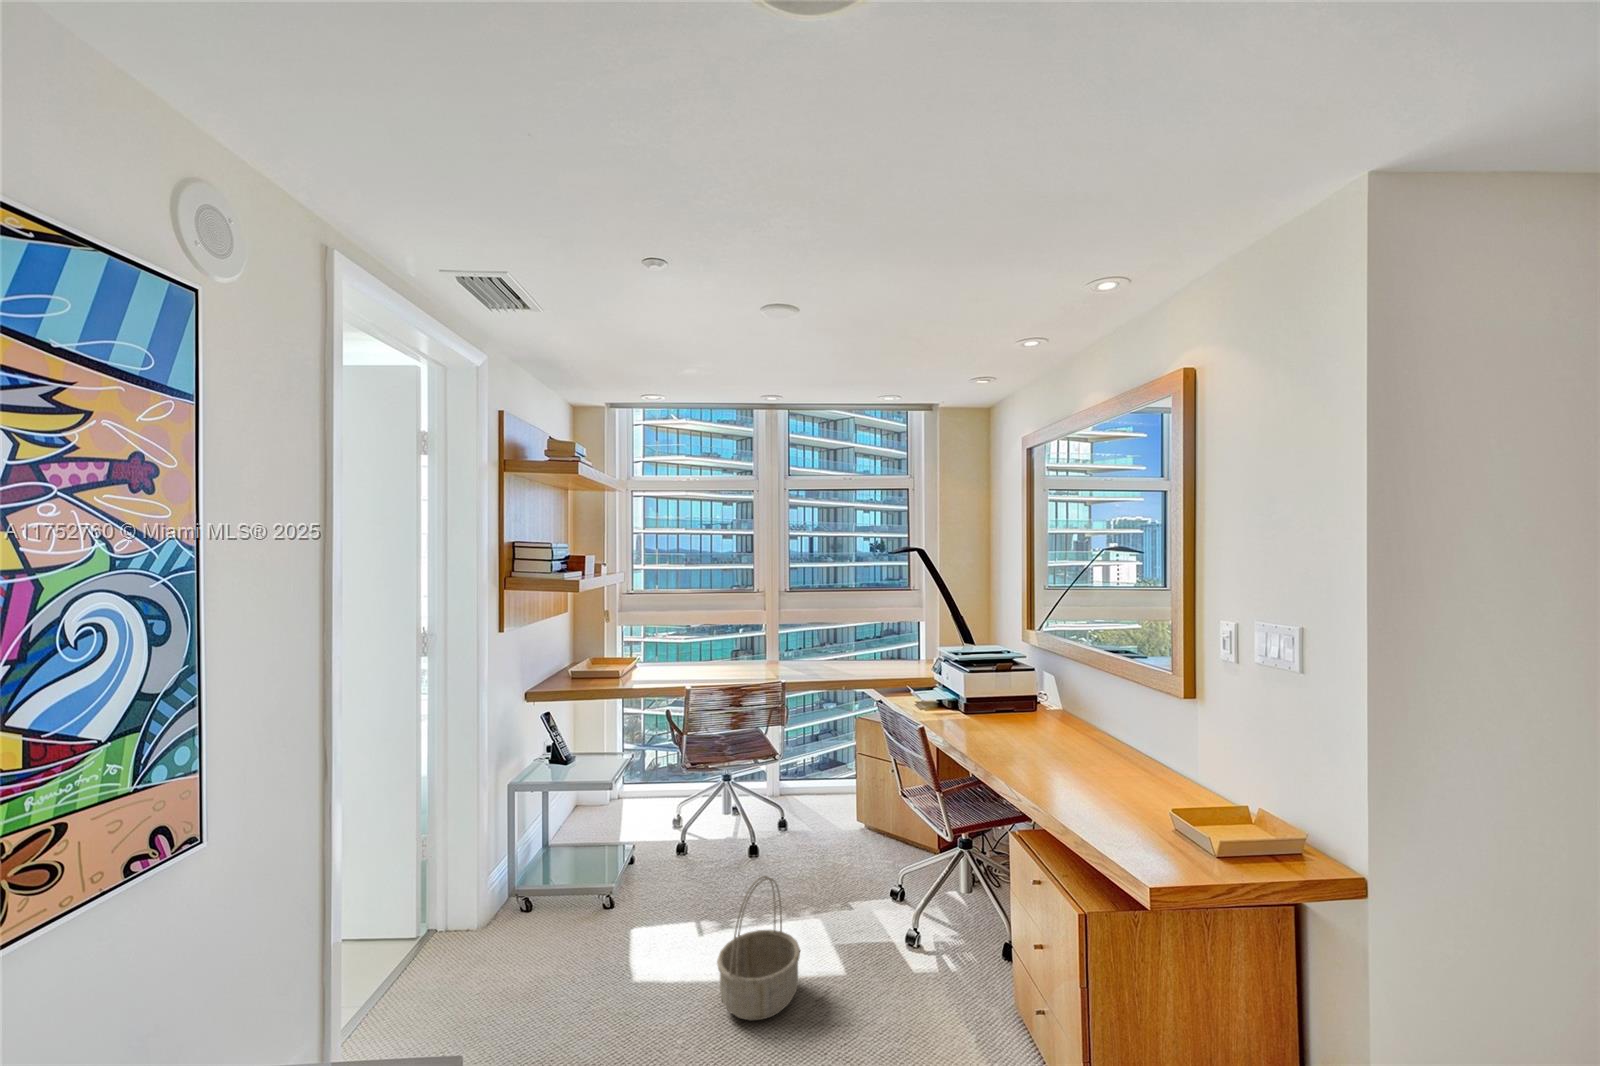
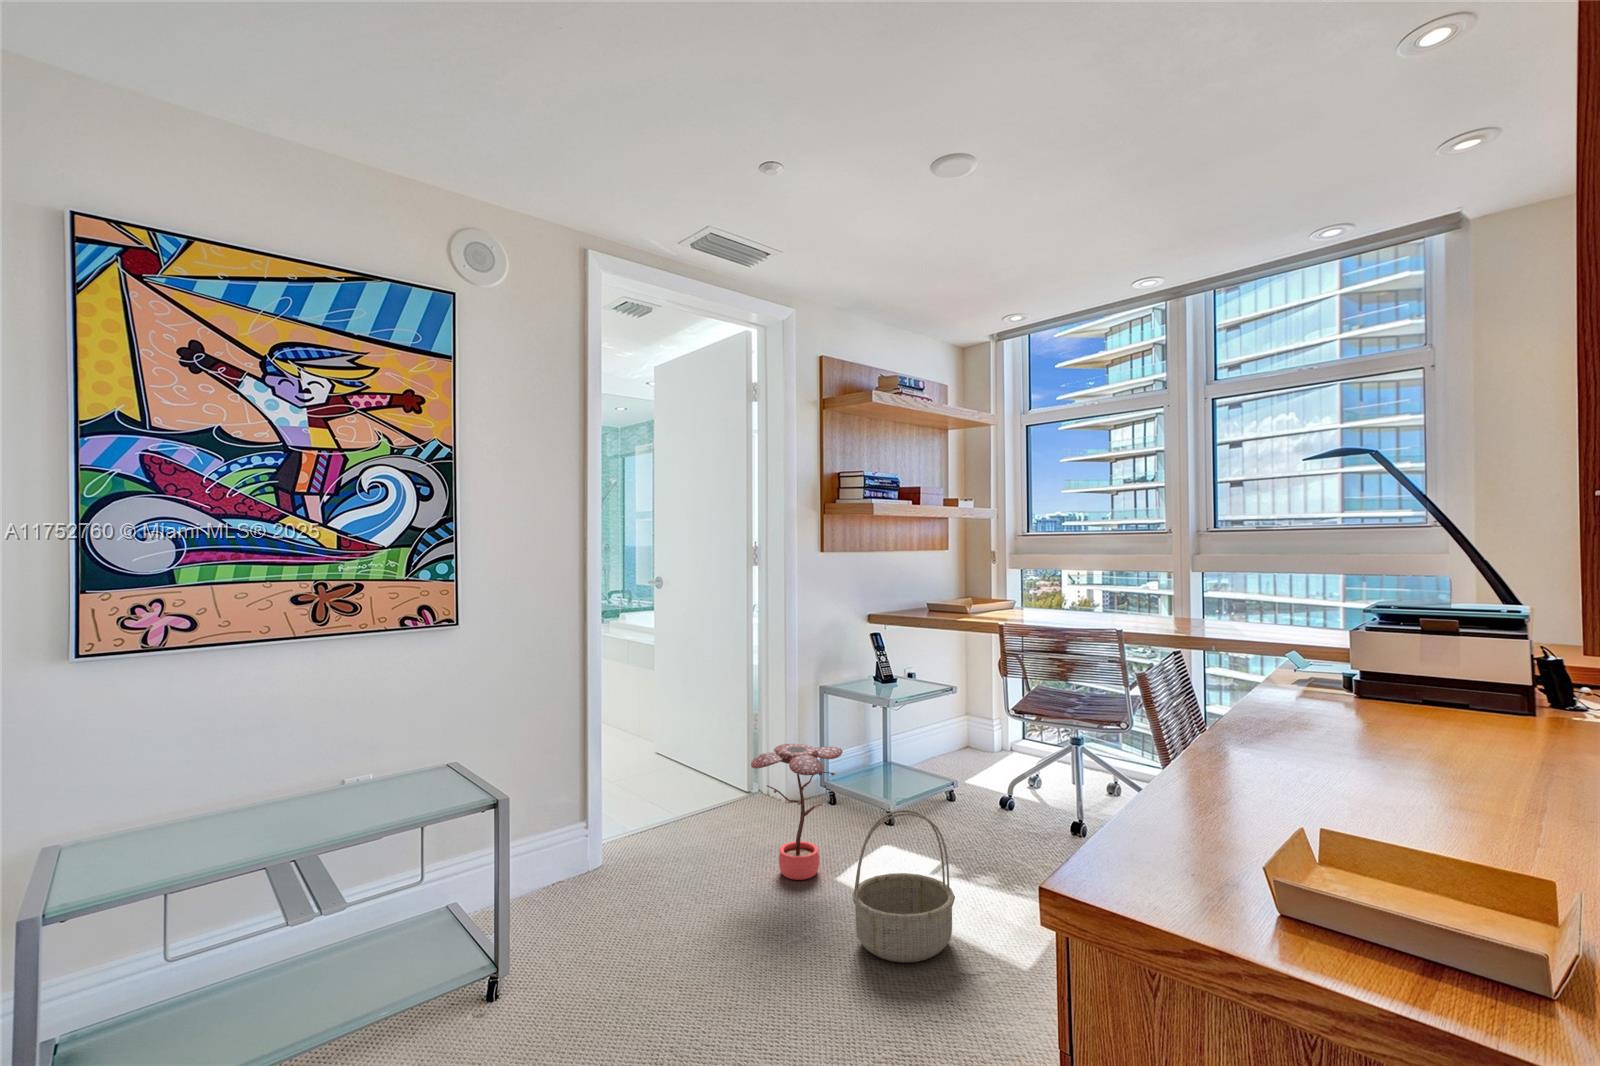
potted plant: none [547,844,639,1003] -> present [751,744,843,880]

